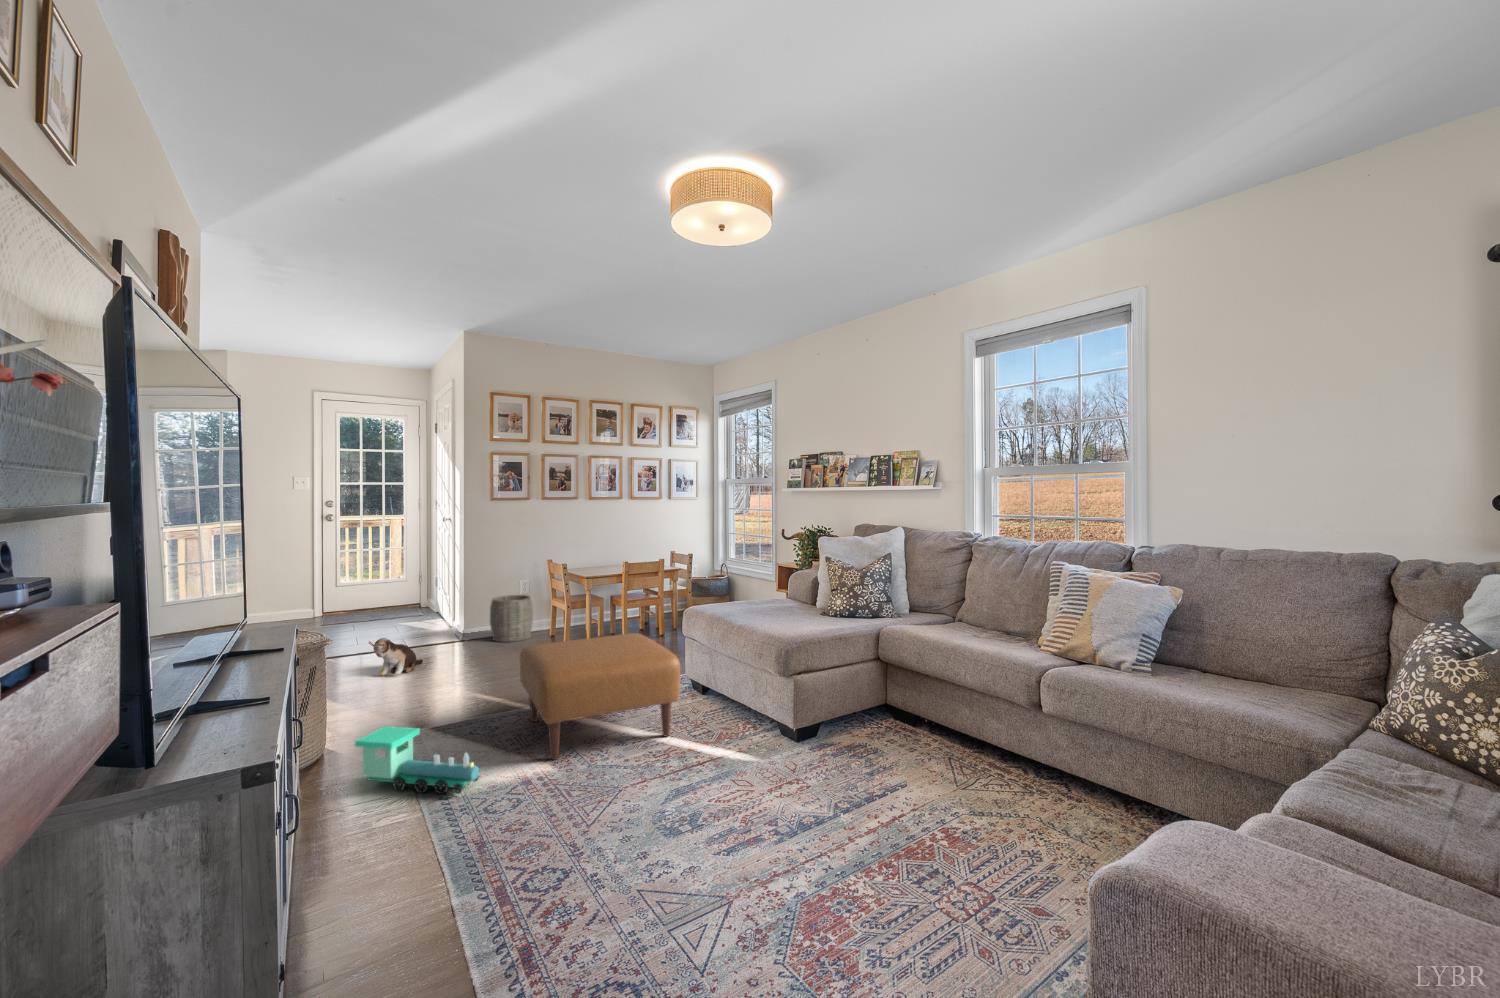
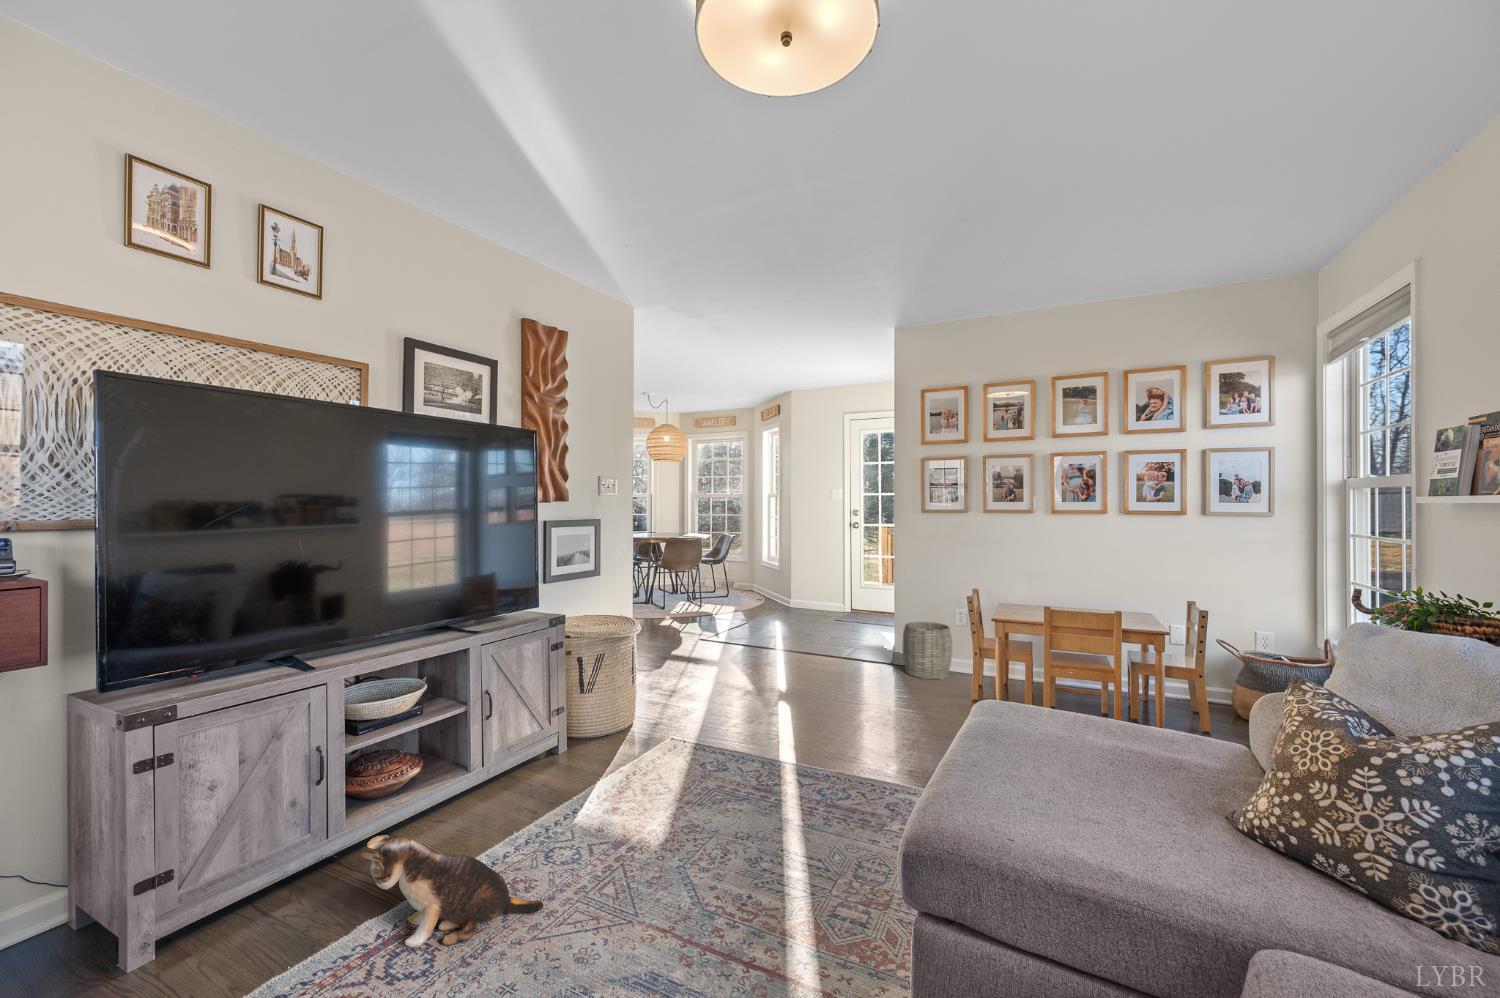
ottoman: present [520,633,680,759] -> none [636,684,880,895]
plush toy: present [369,638,423,676] -> present [360,835,543,947]
toy train: present [355,726,482,794] -> none [539,720,581,820]

